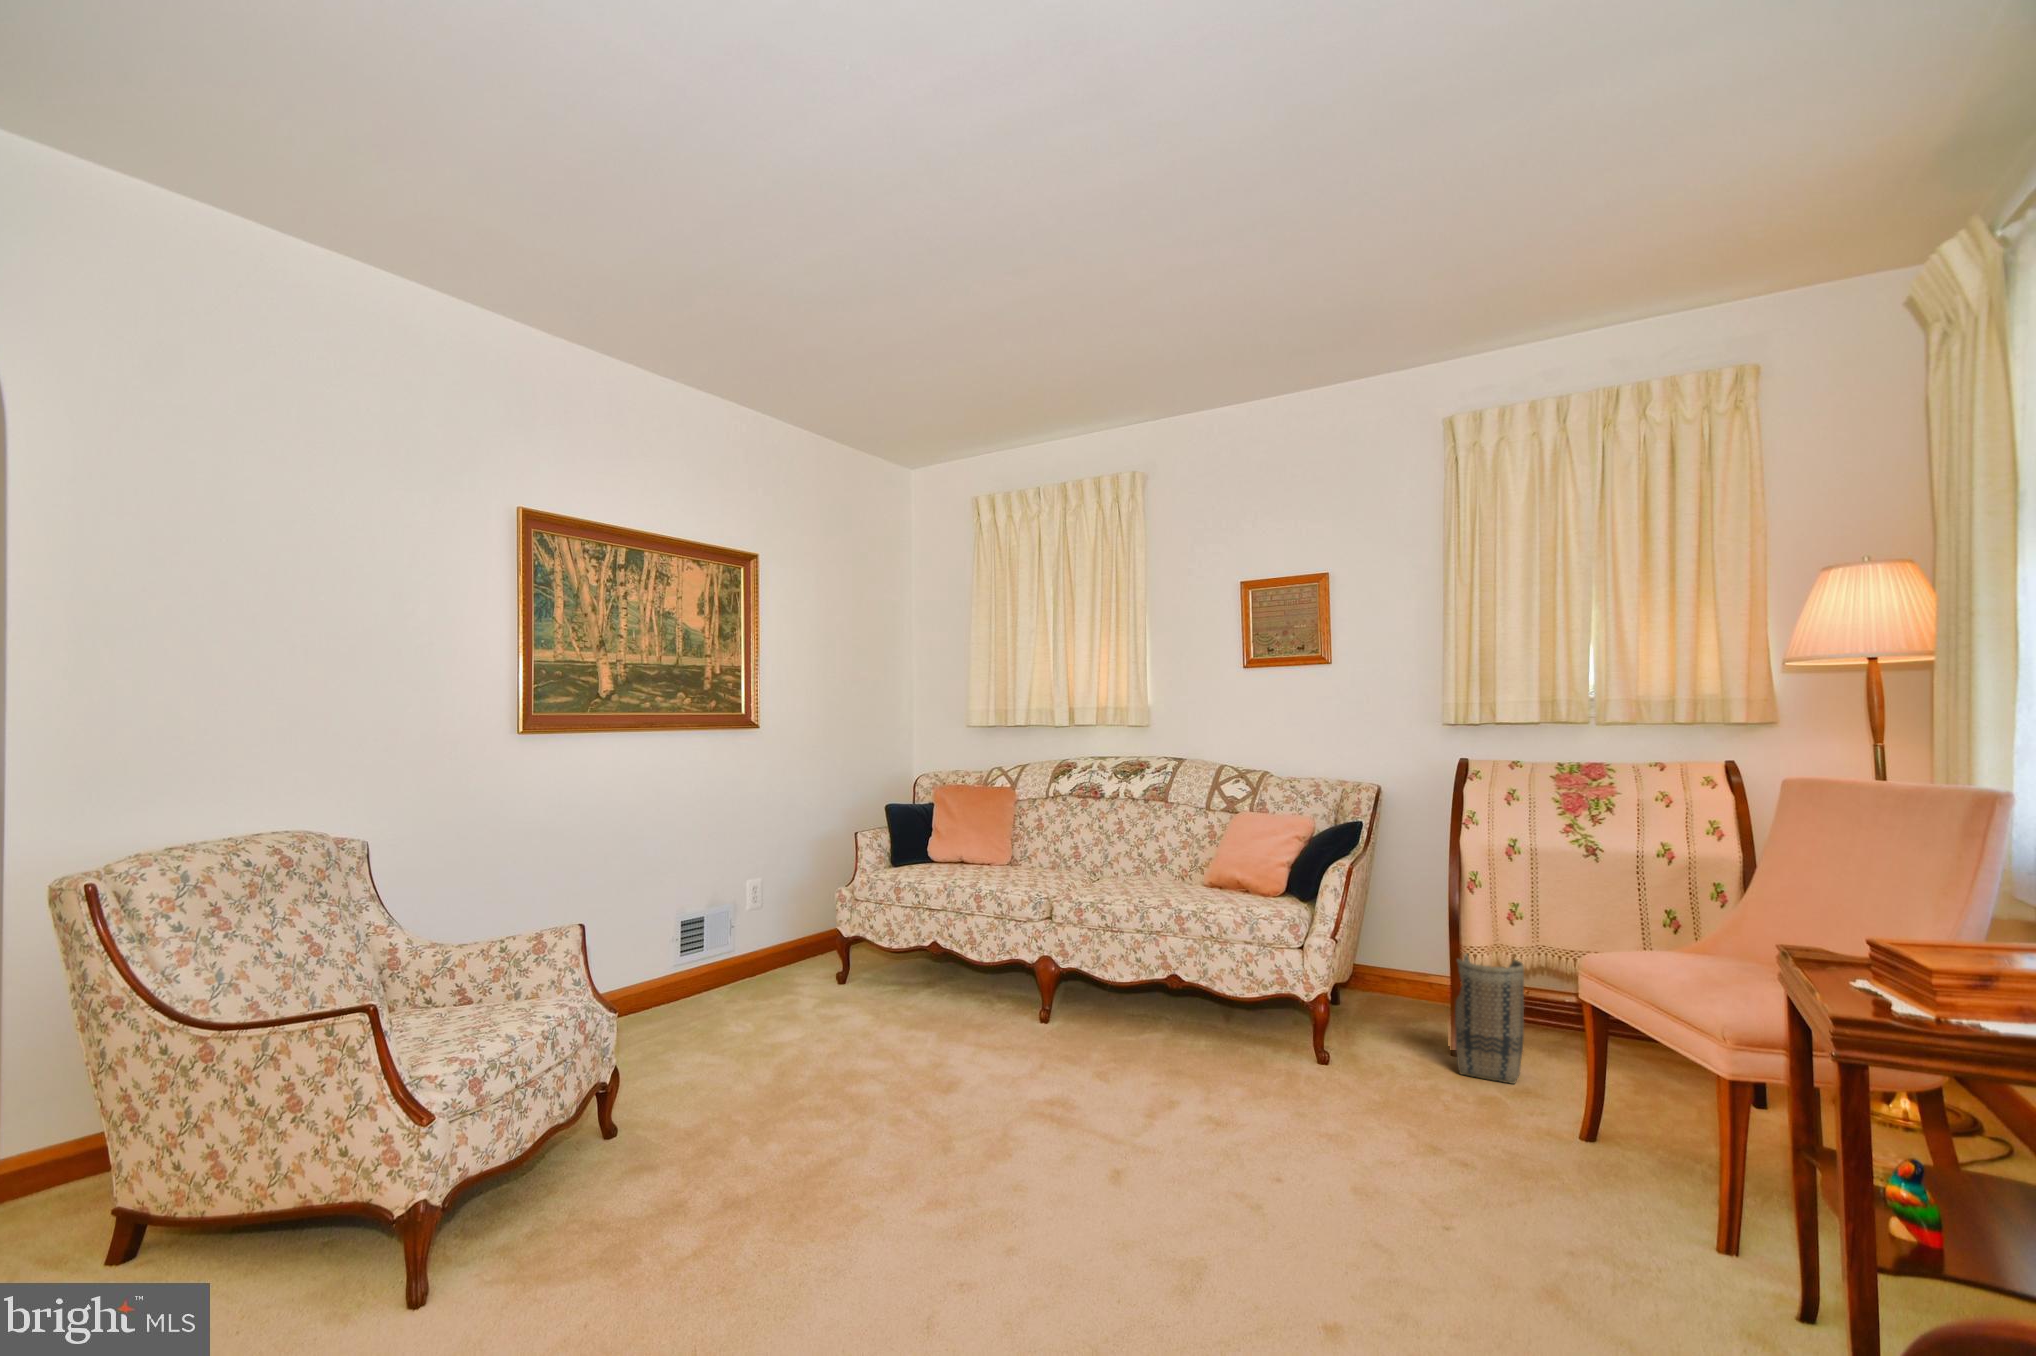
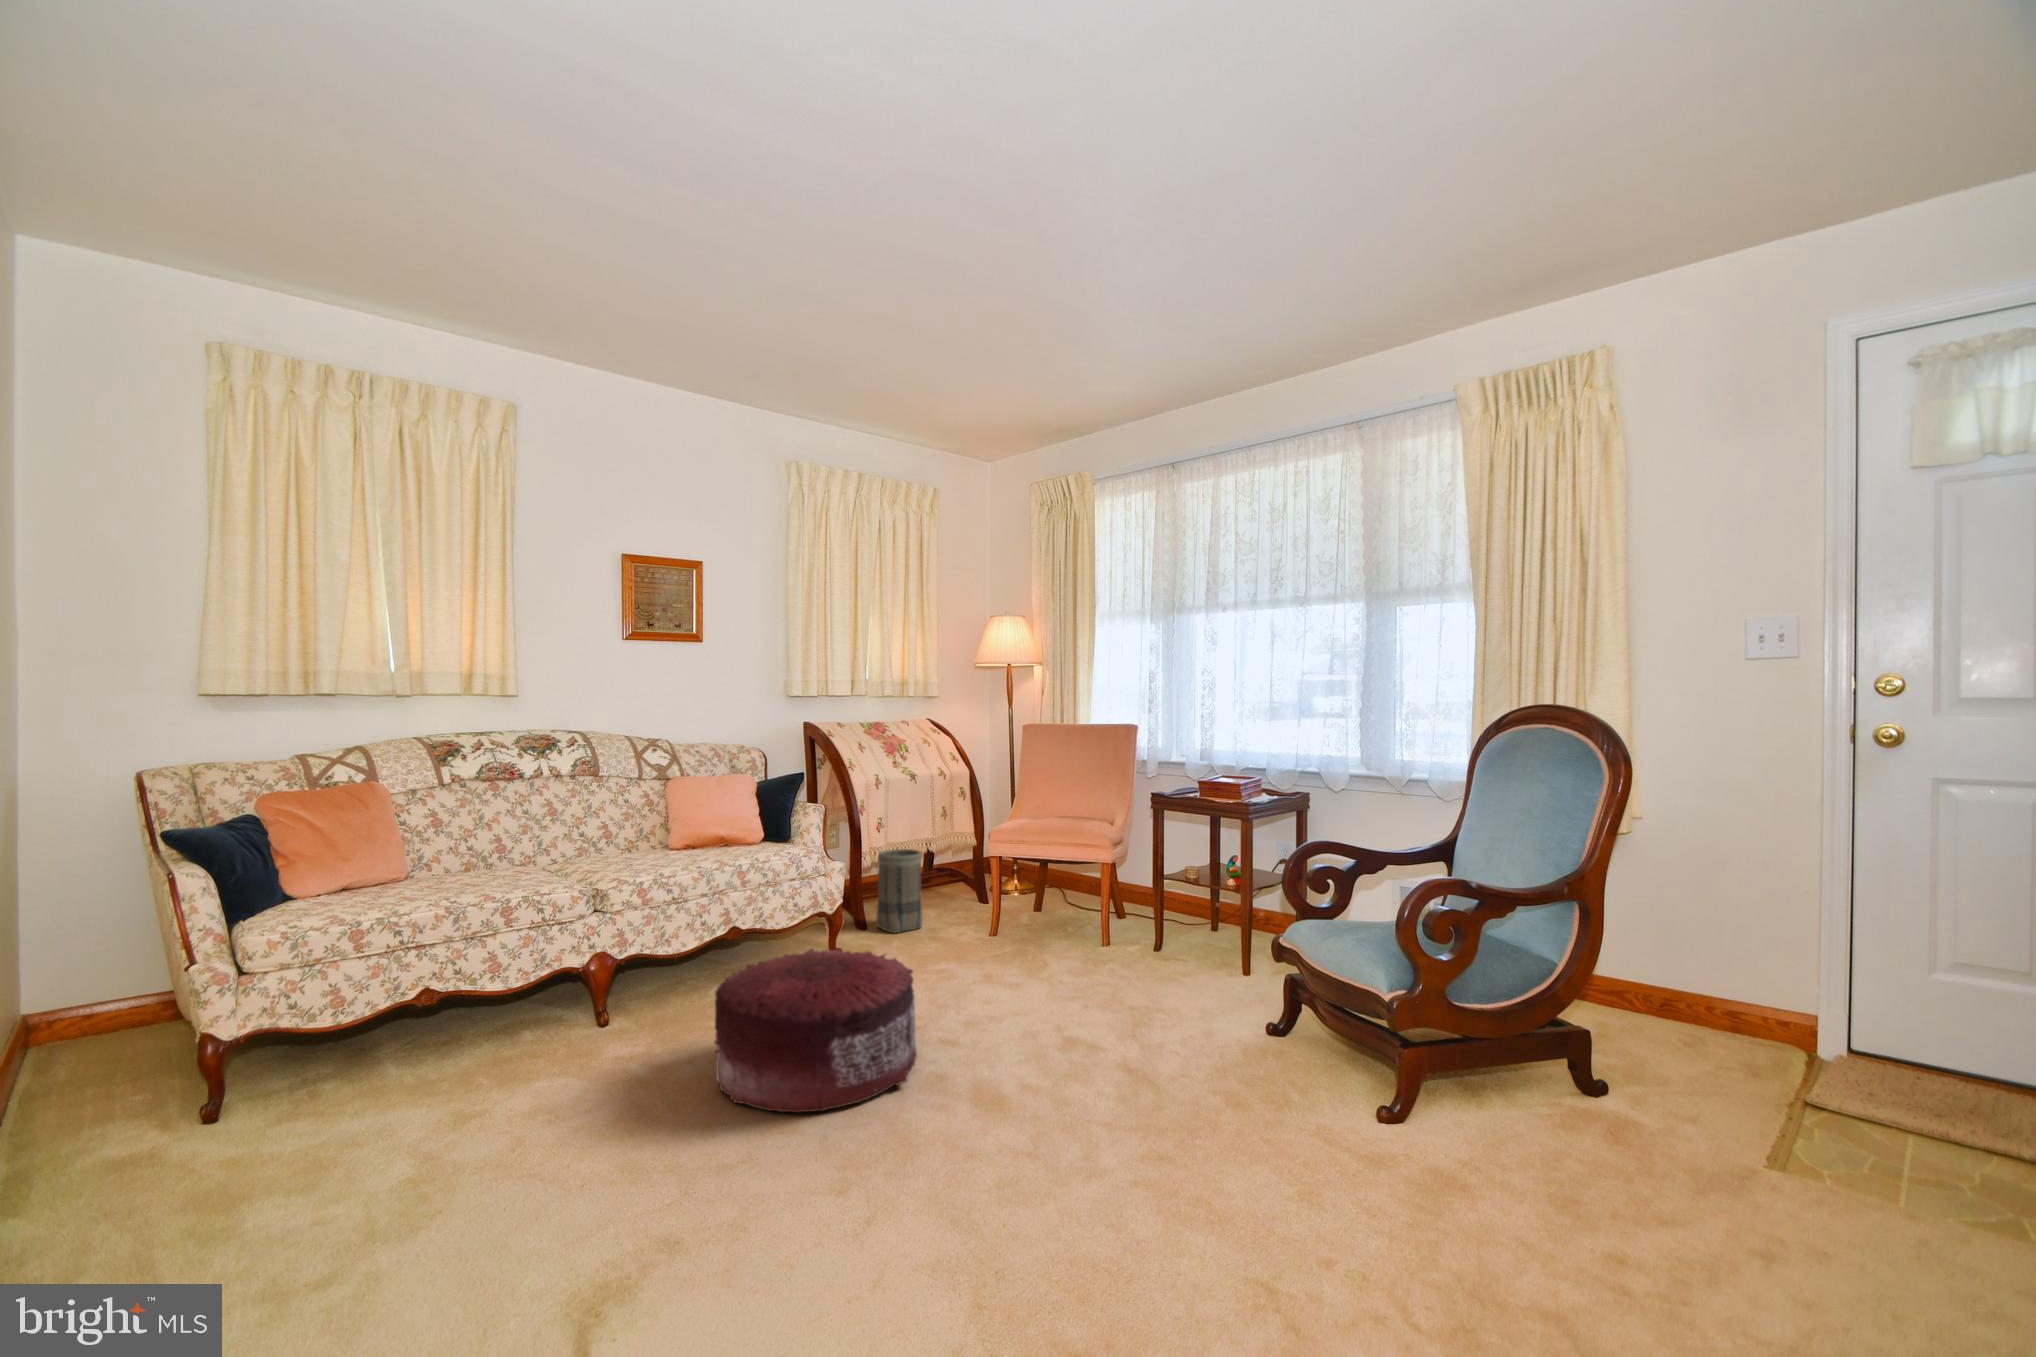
pouf: none [911,988,1131,1163] -> present [715,948,917,1113]

